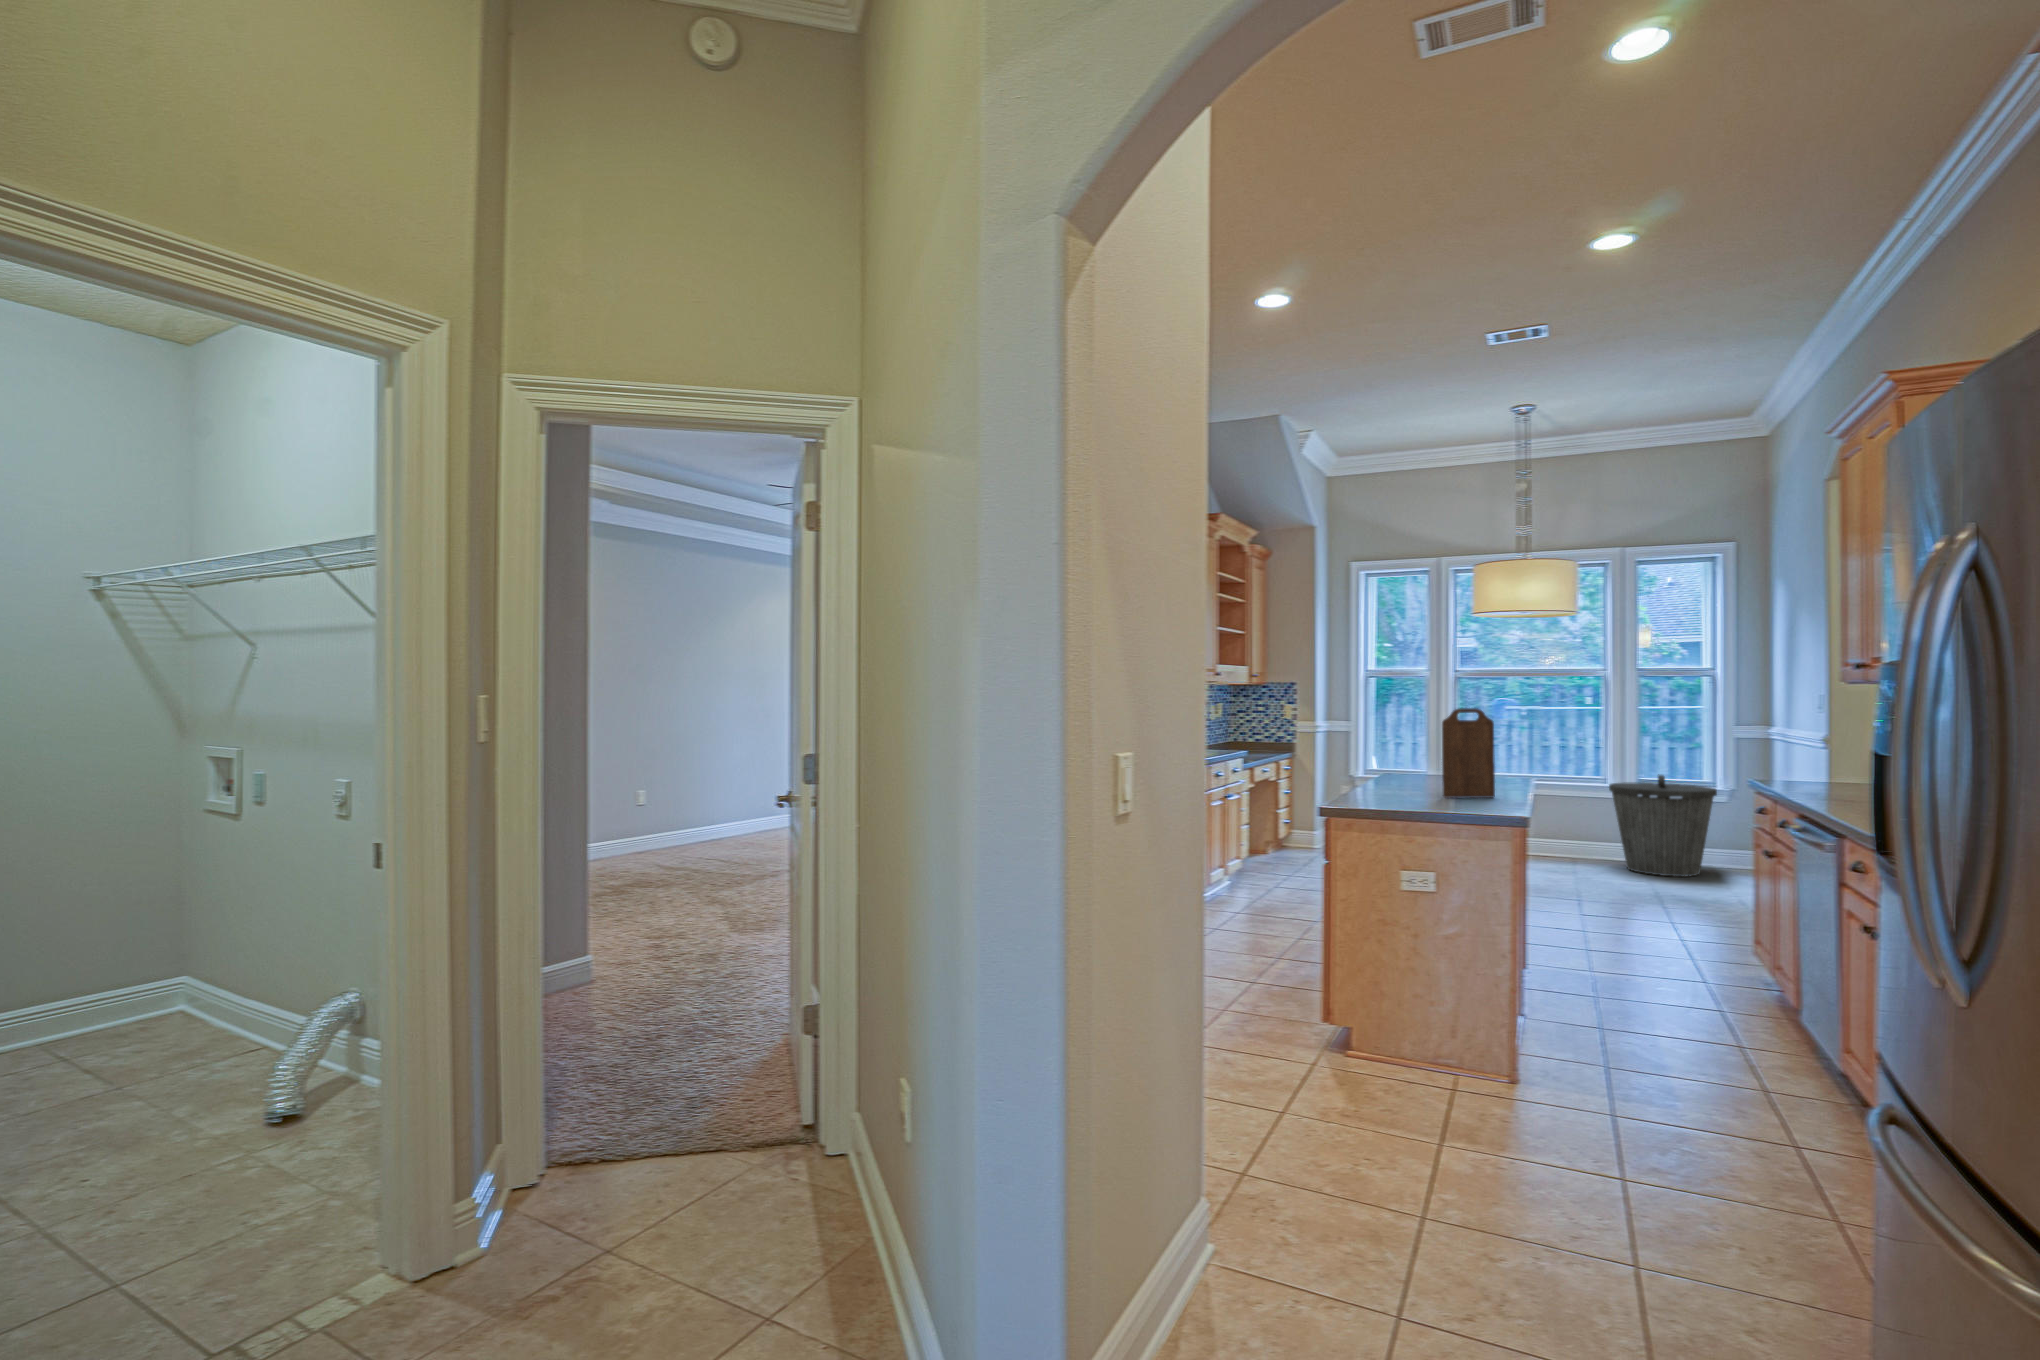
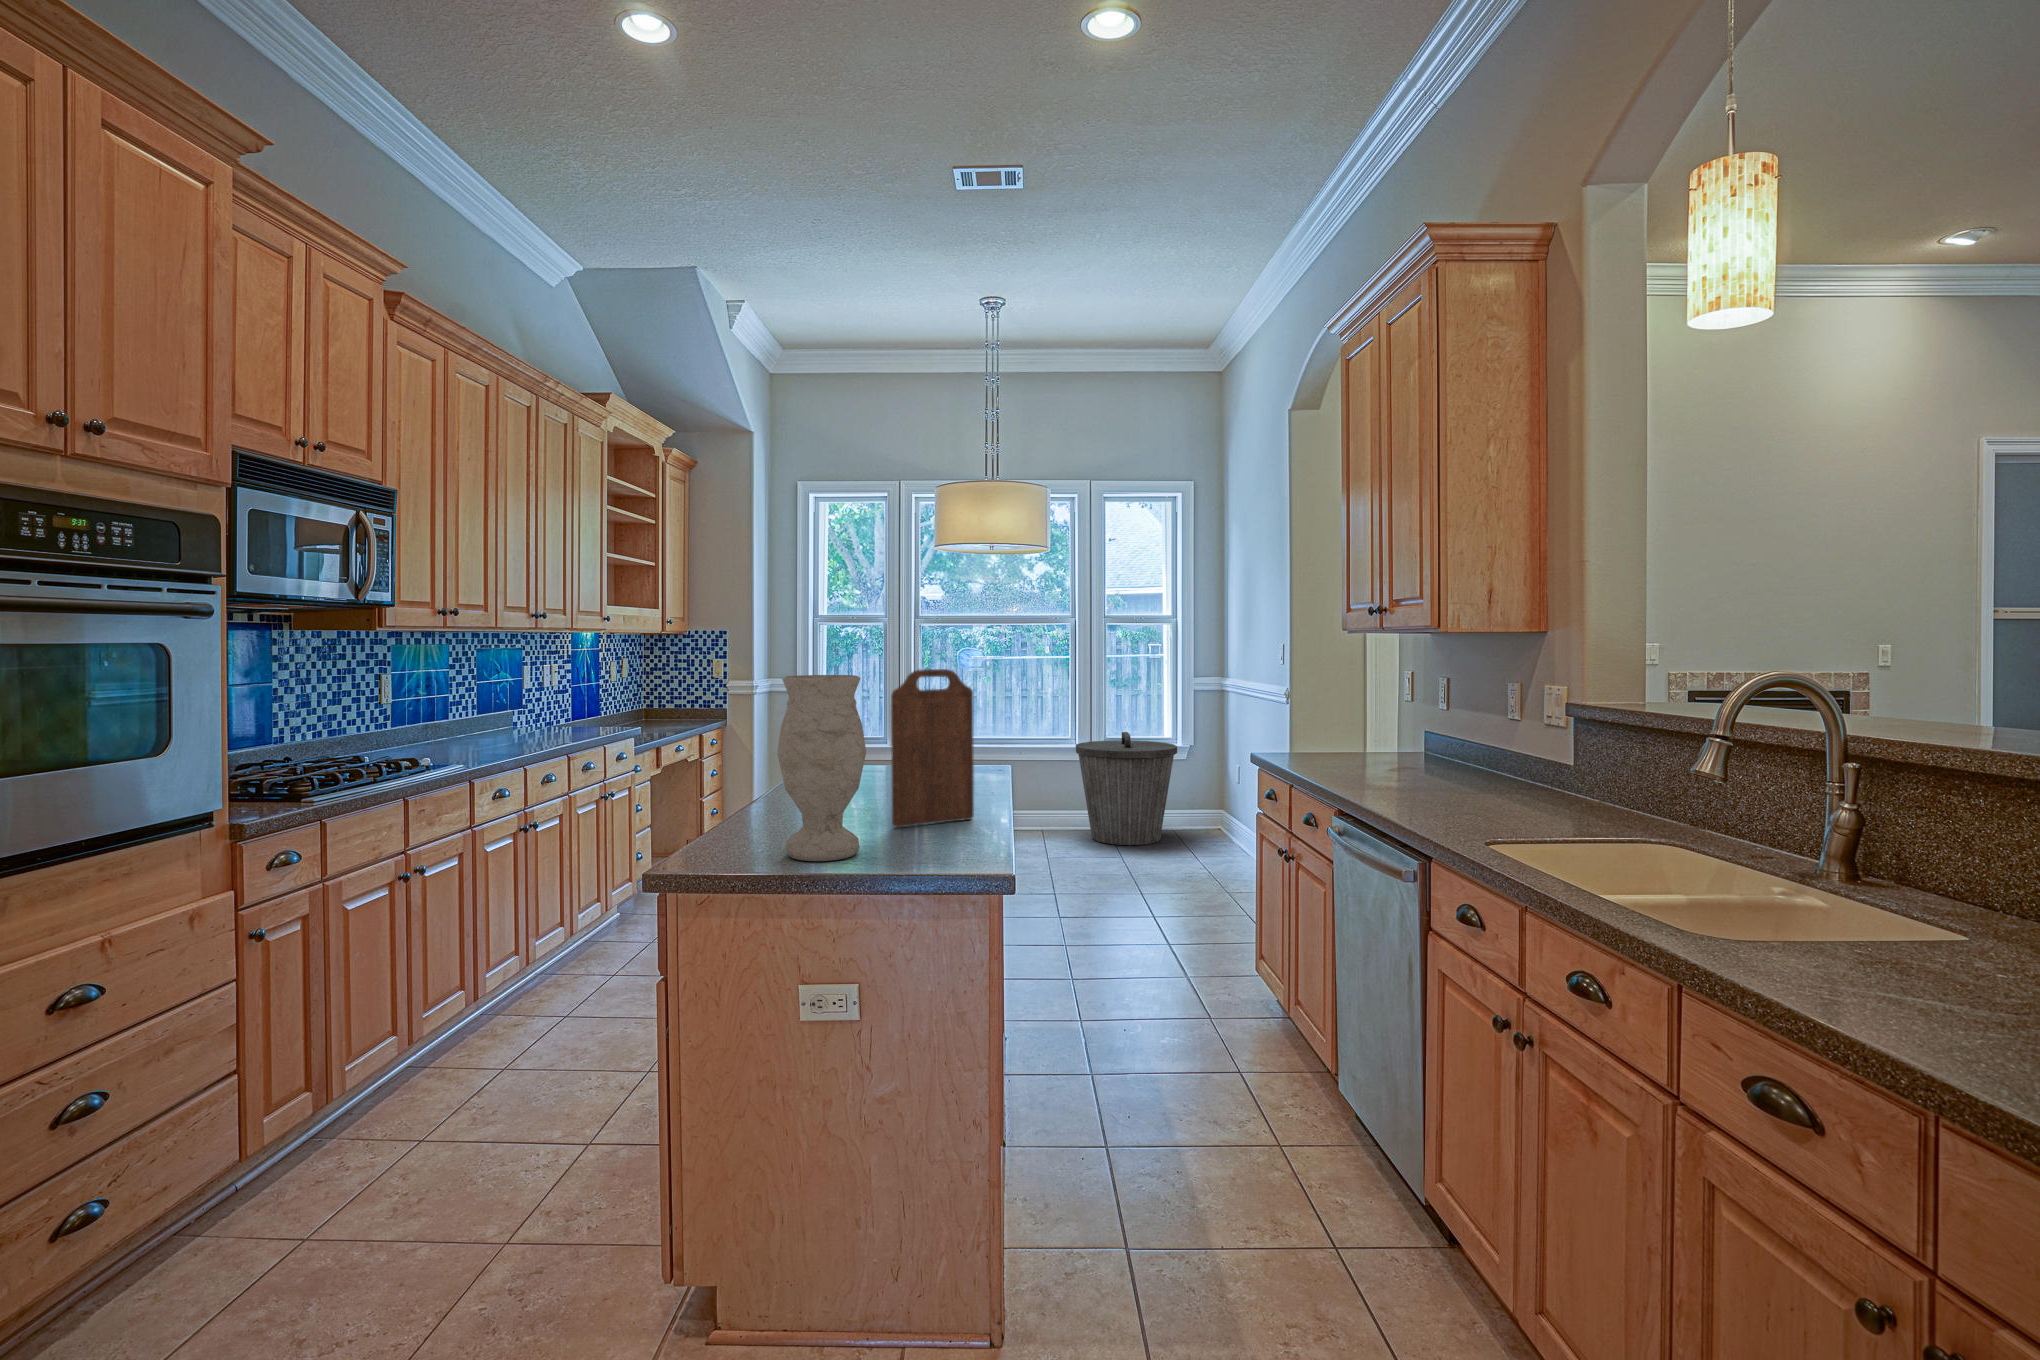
vase: none [1379,710,1429,806] -> present [777,675,866,861]

